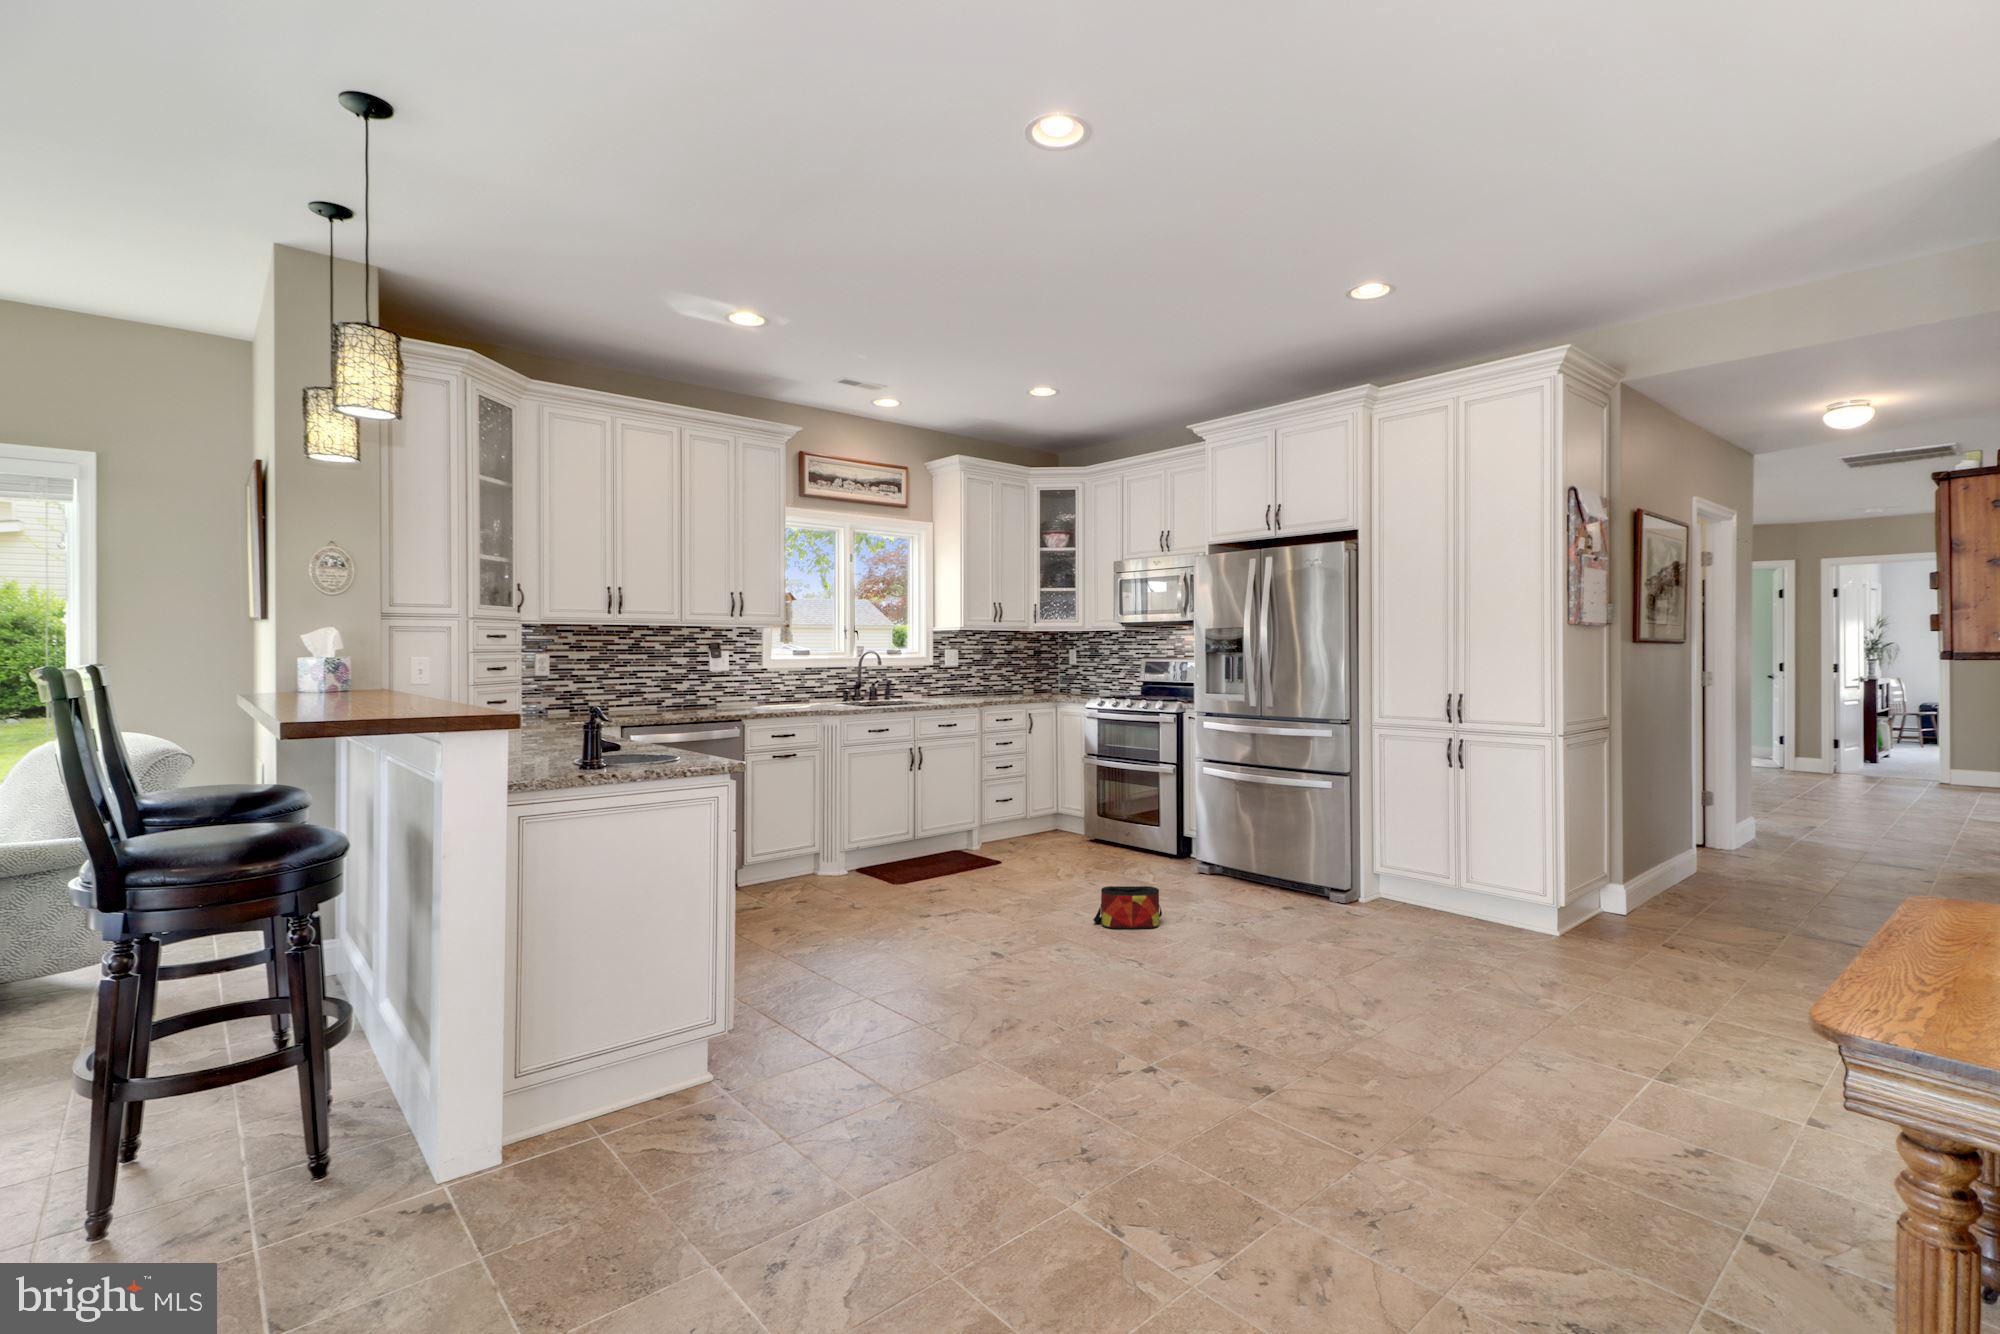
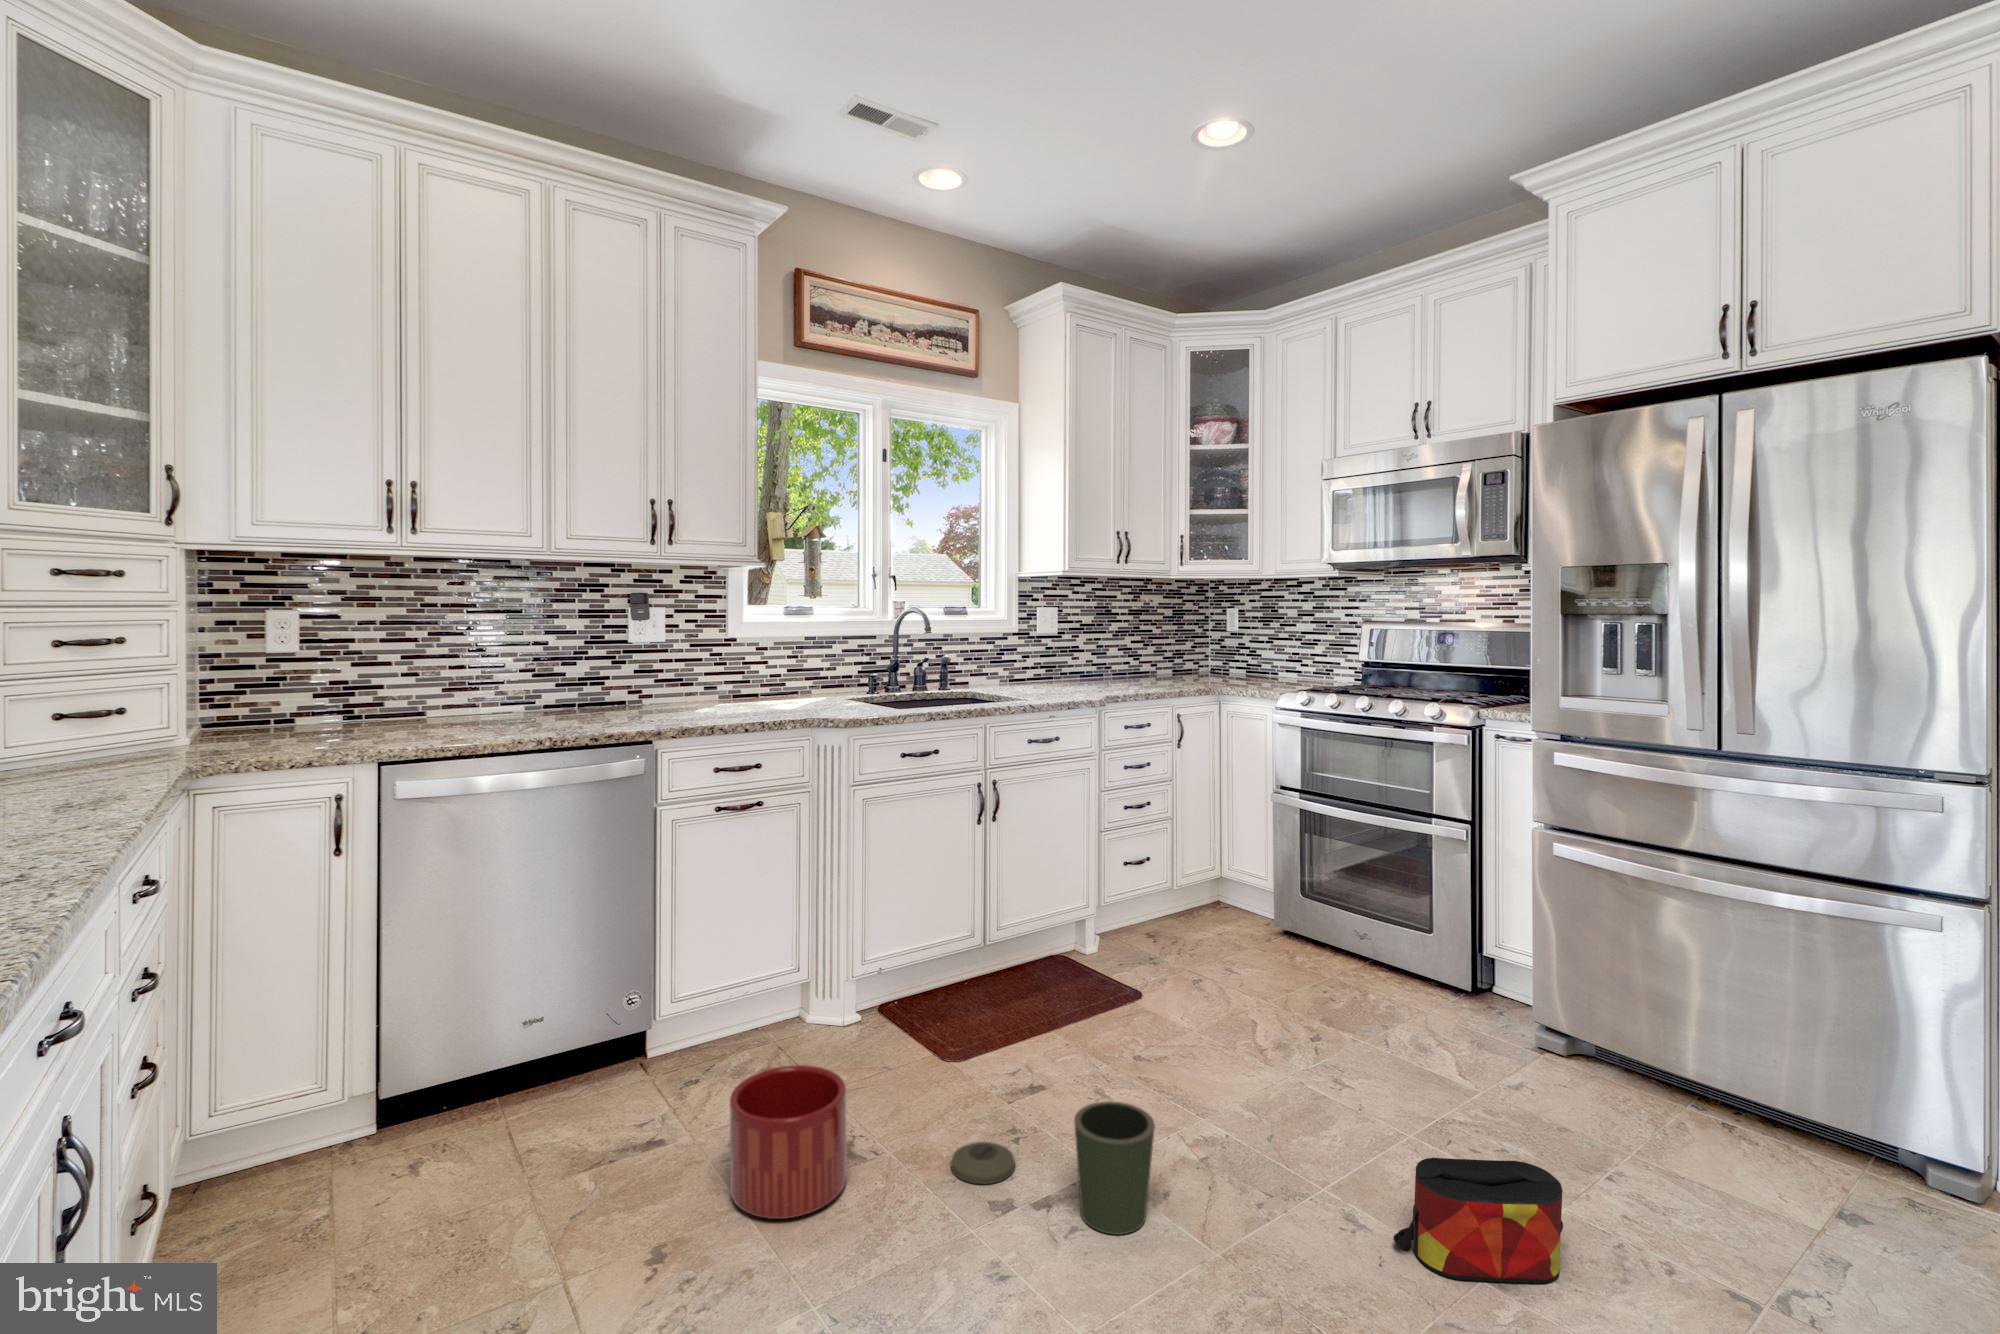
planter: none [801,867,853,925] -> present [730,1065,847,1219]
trash can: none [901,874,993,924] -> present [951,1101,1155,1235]

